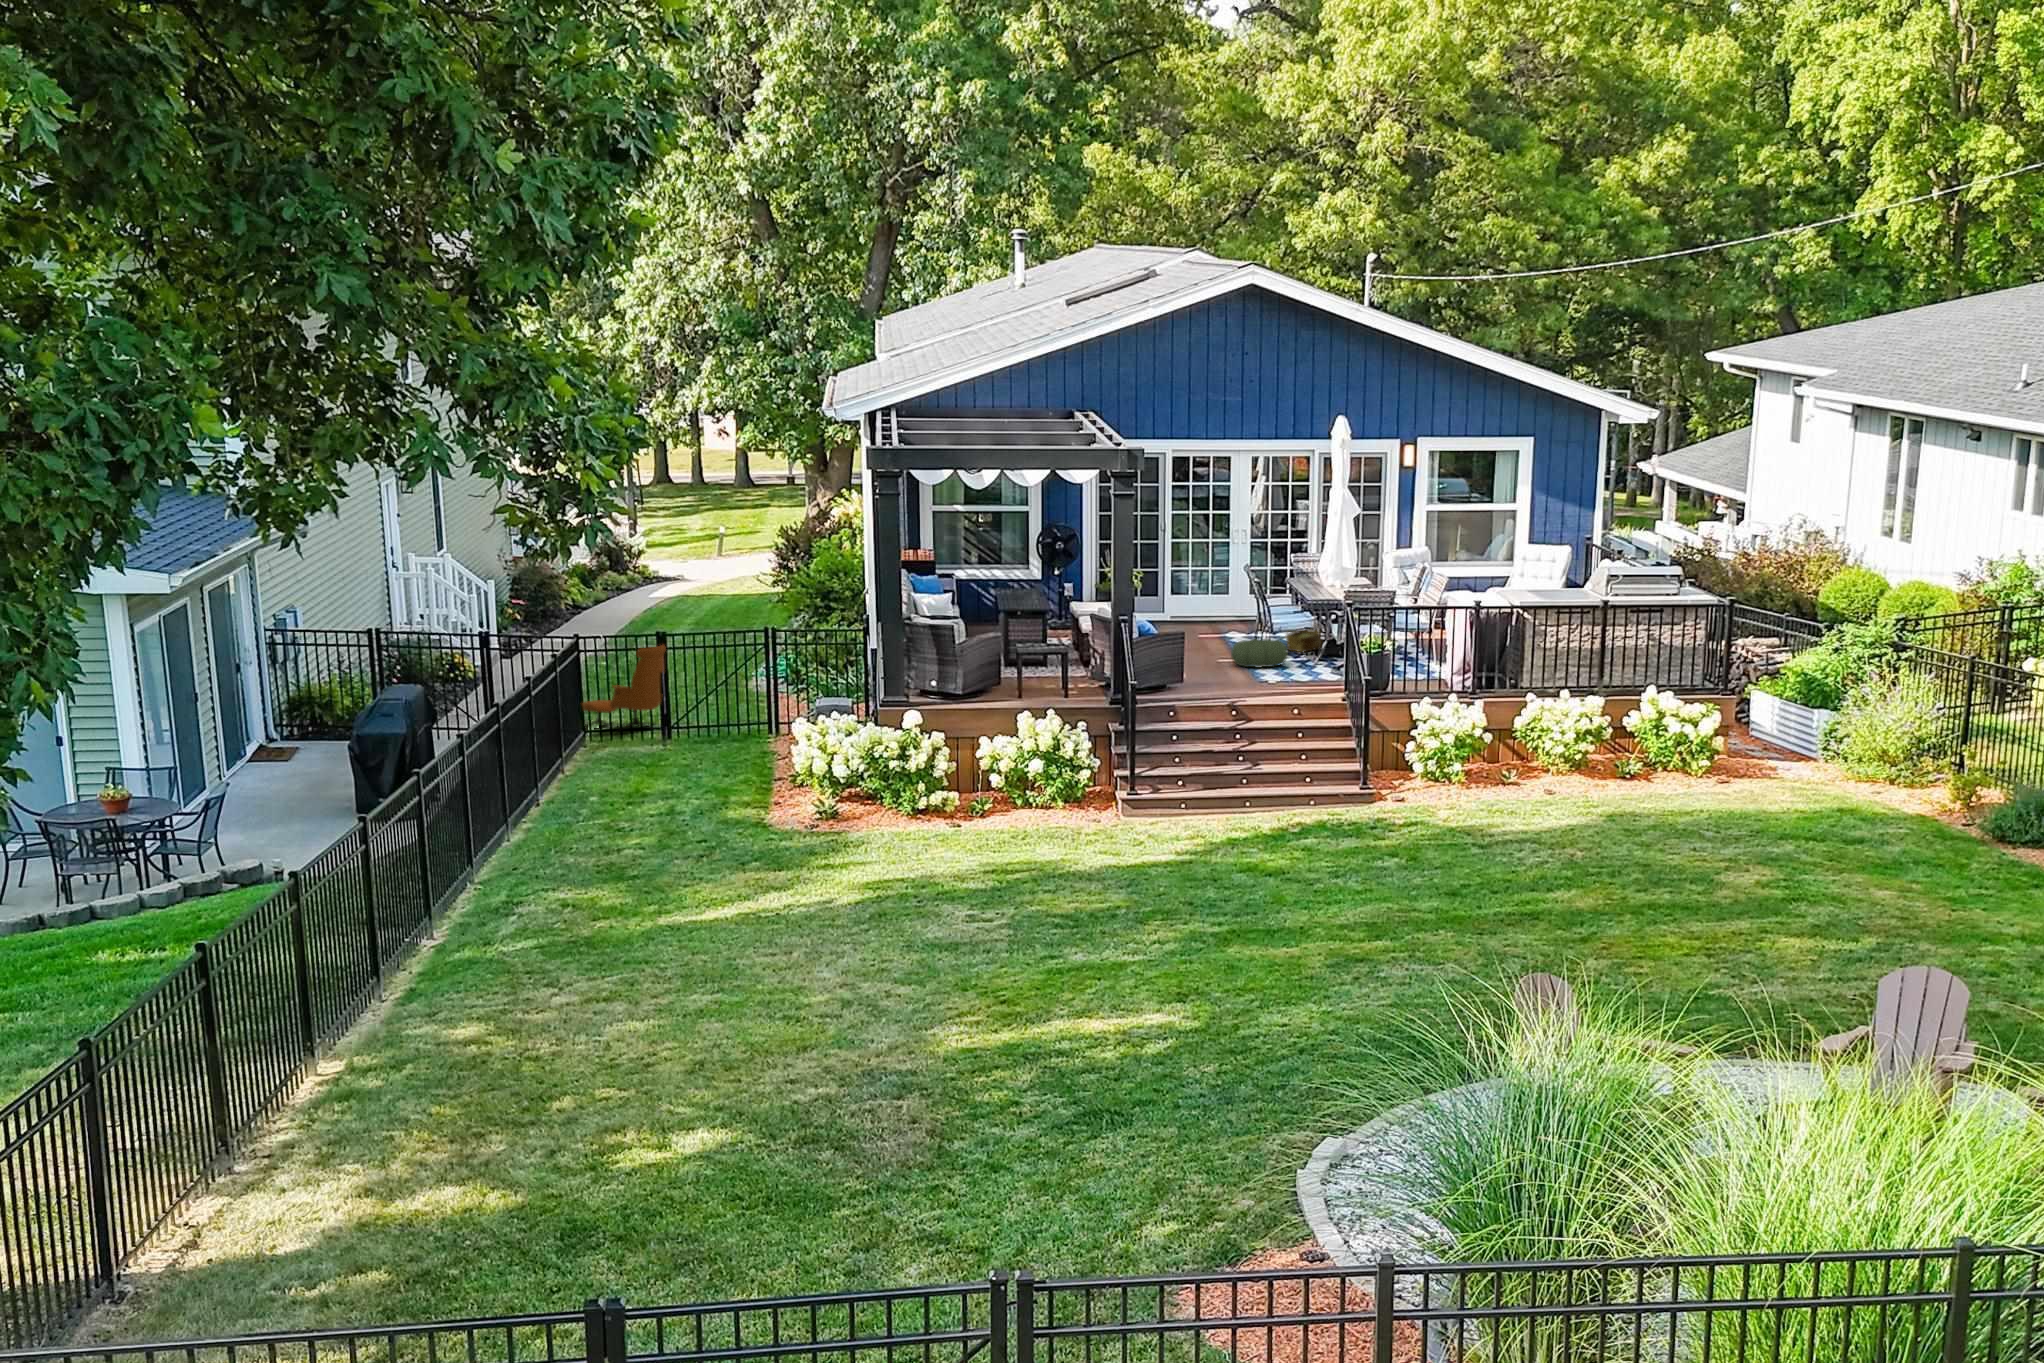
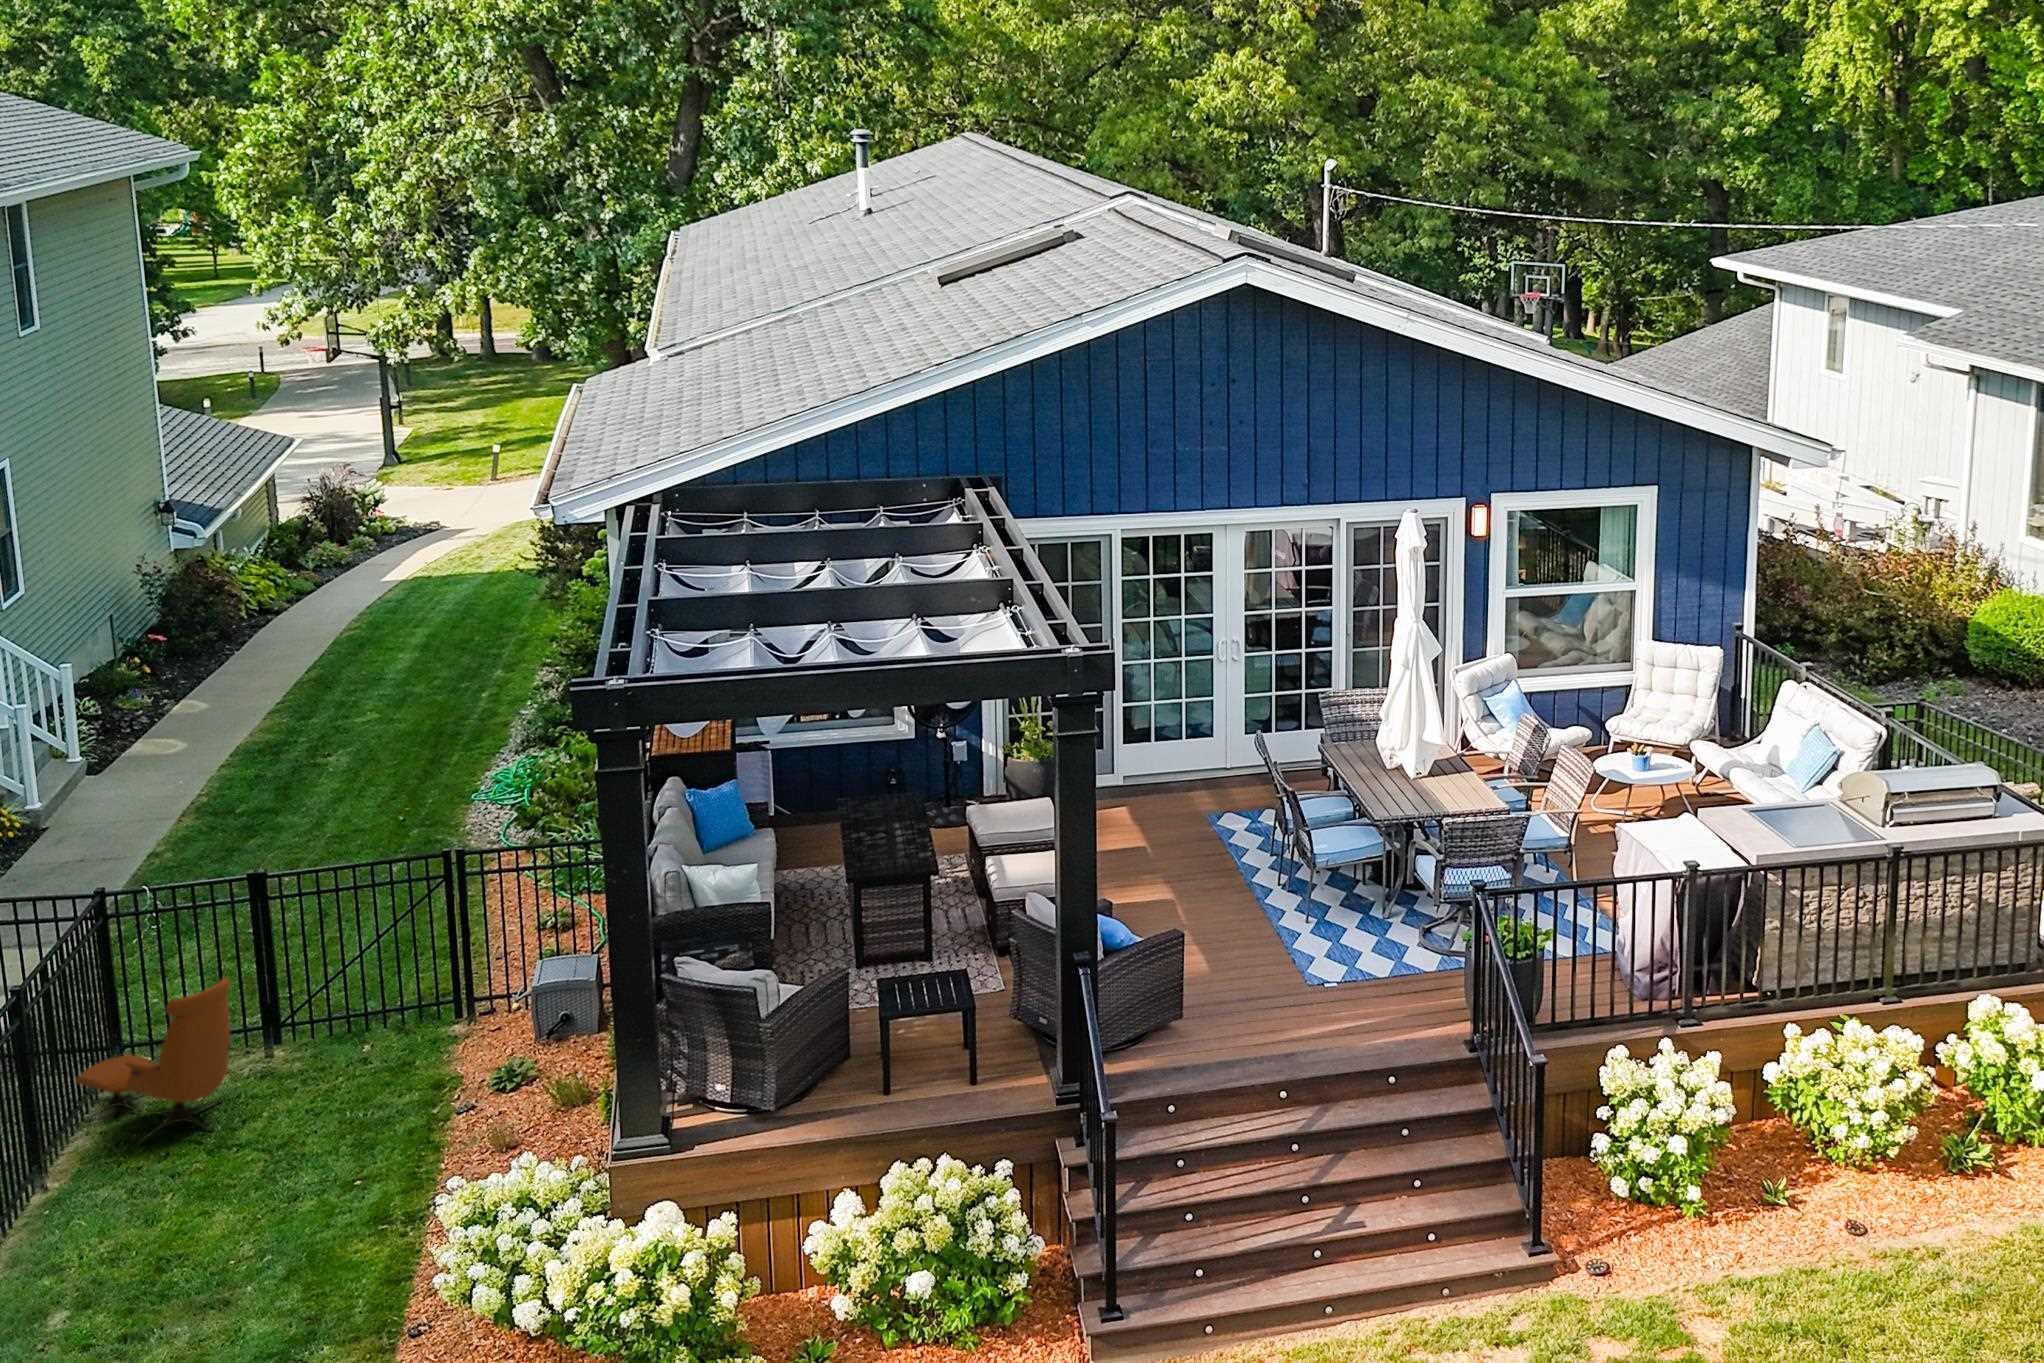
woven basket: present [1285,624,1322,652] -> none [1330,853,1390,909]
pouf: present [1231,639,1288,668] -> none [1258,924,1357,991]

